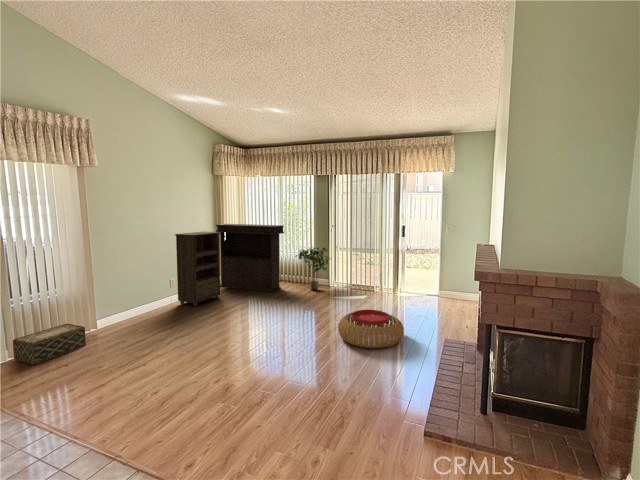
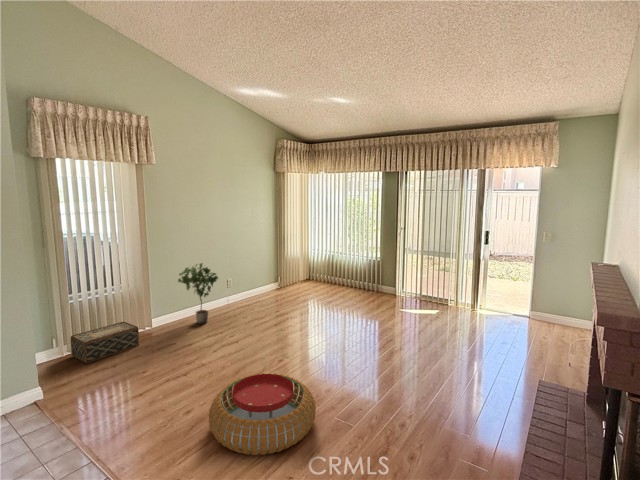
console table: present [216,224,284,293] -> none [278,223,348,298]
bookshelf: present [175,231,220,306] -> none [234,231,280,308]
potted plant: present [295,248,330,291] -> present [178,263,218,324]
pouf: present [338,310,404,348] -> present [209,373,316,455]

